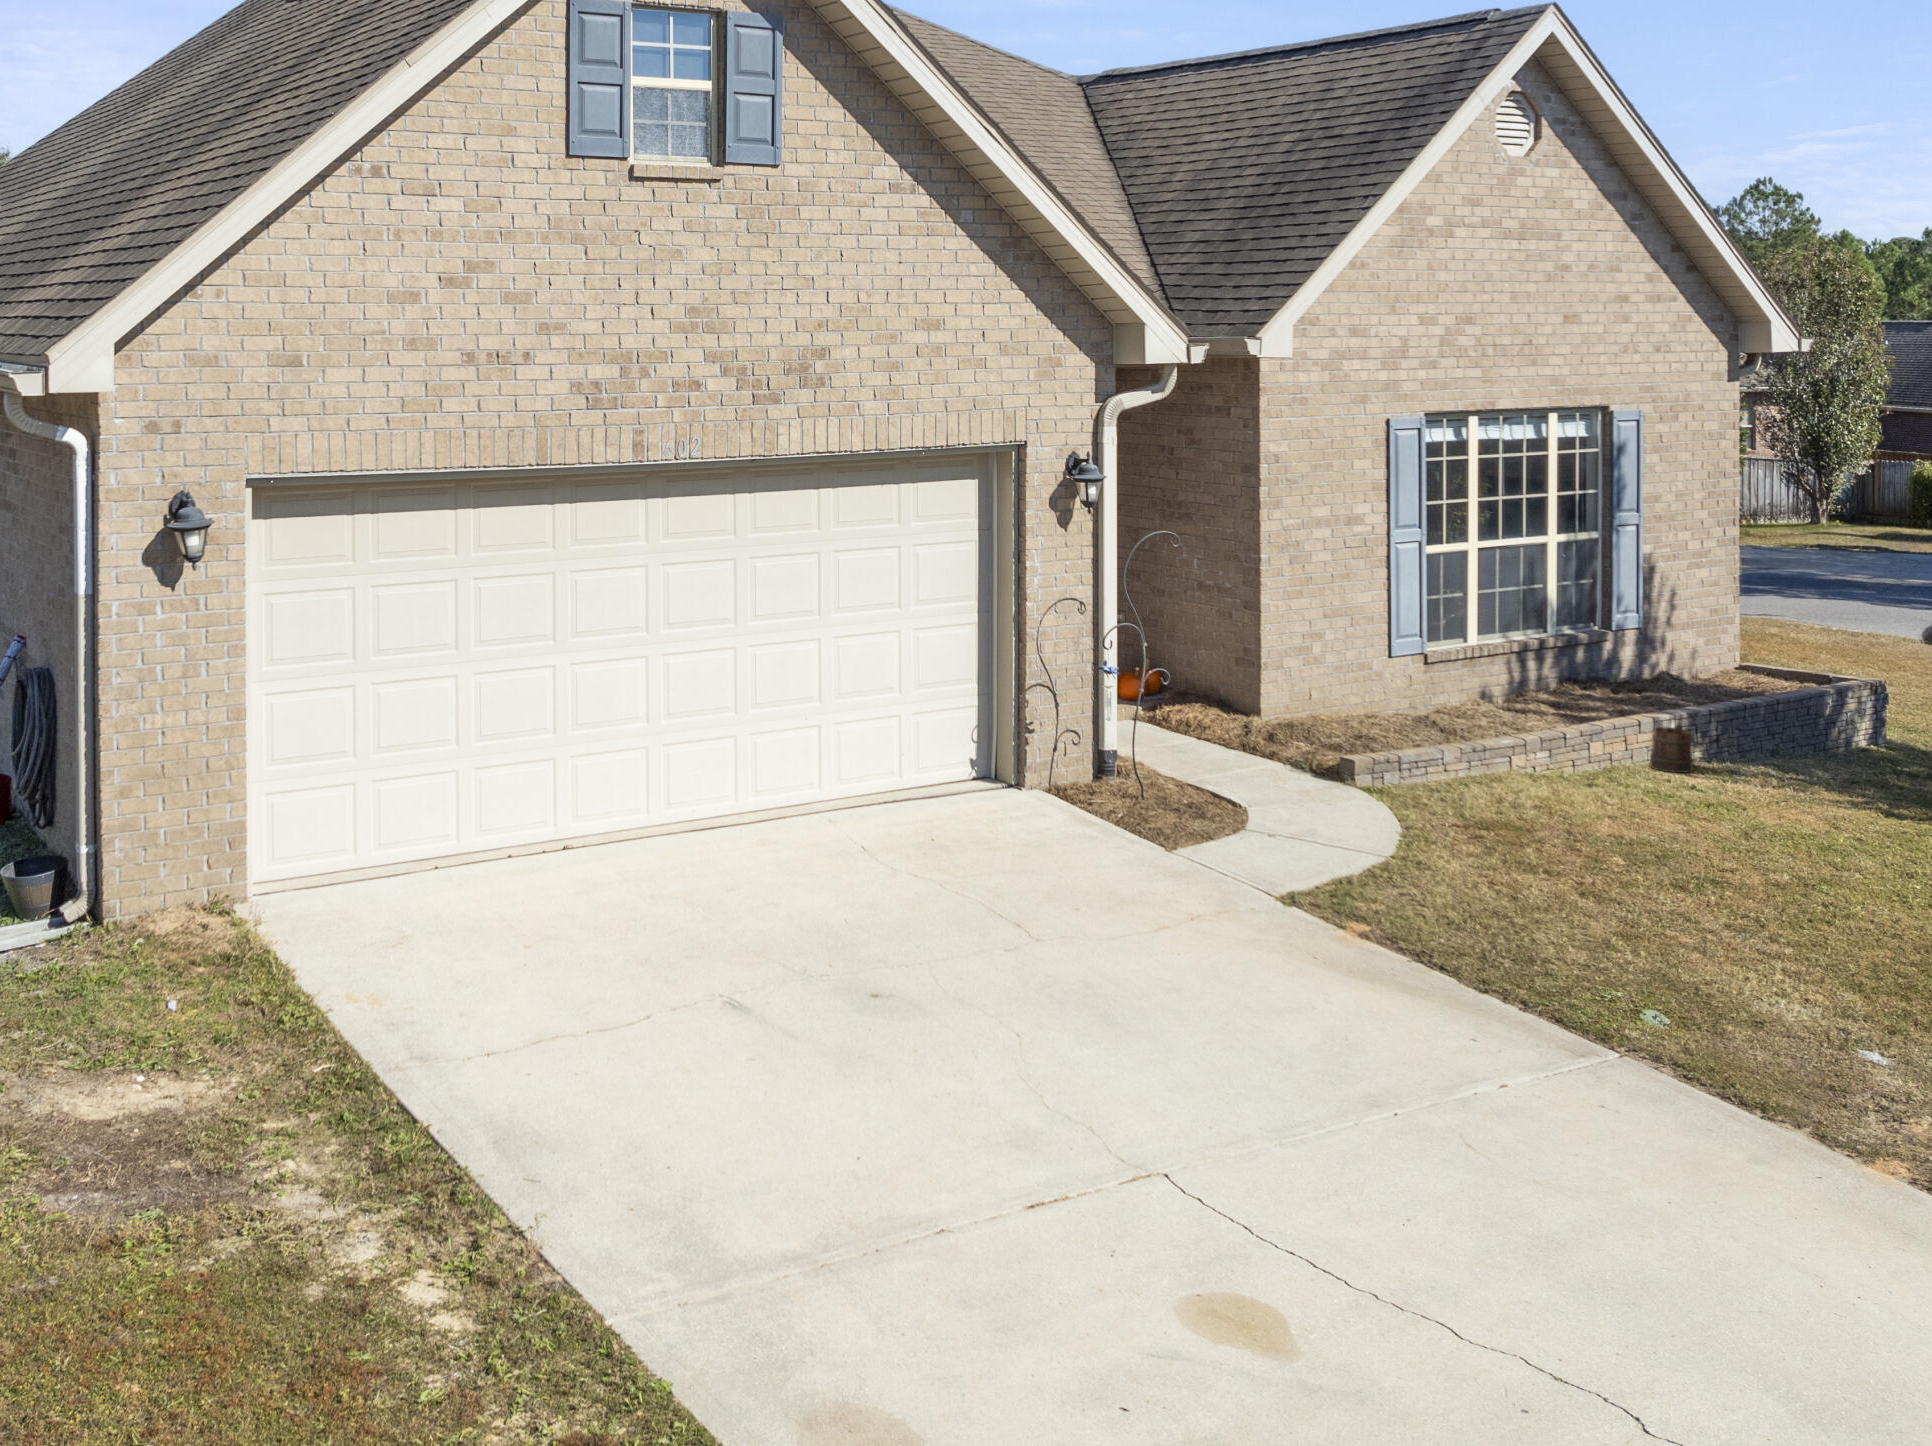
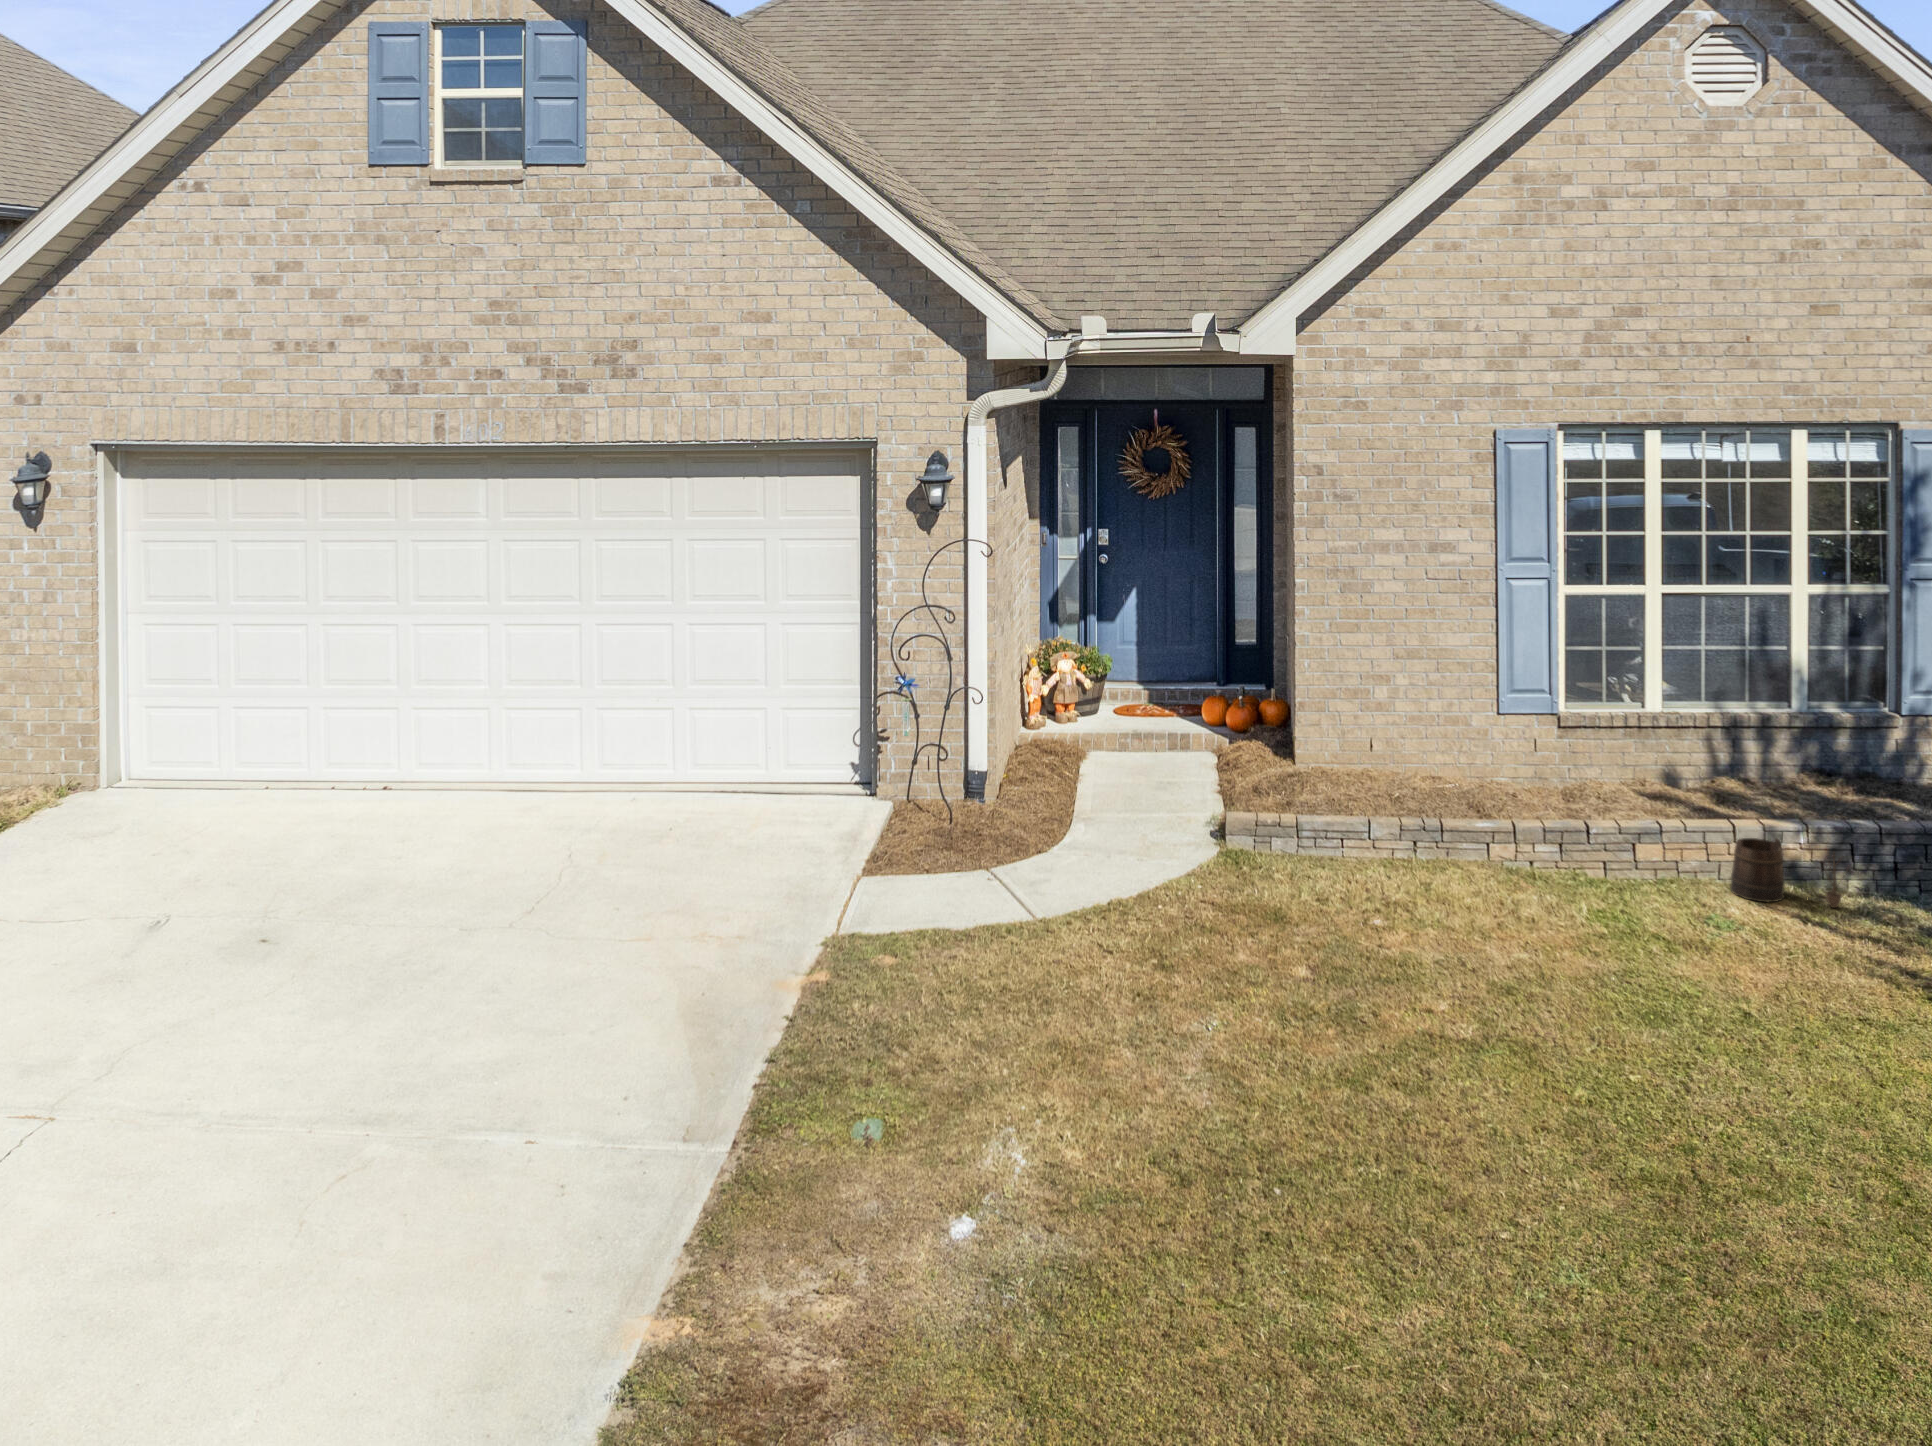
decorative plant: none [1705,727,1739,770] -> present [1811,853,1849,908]

